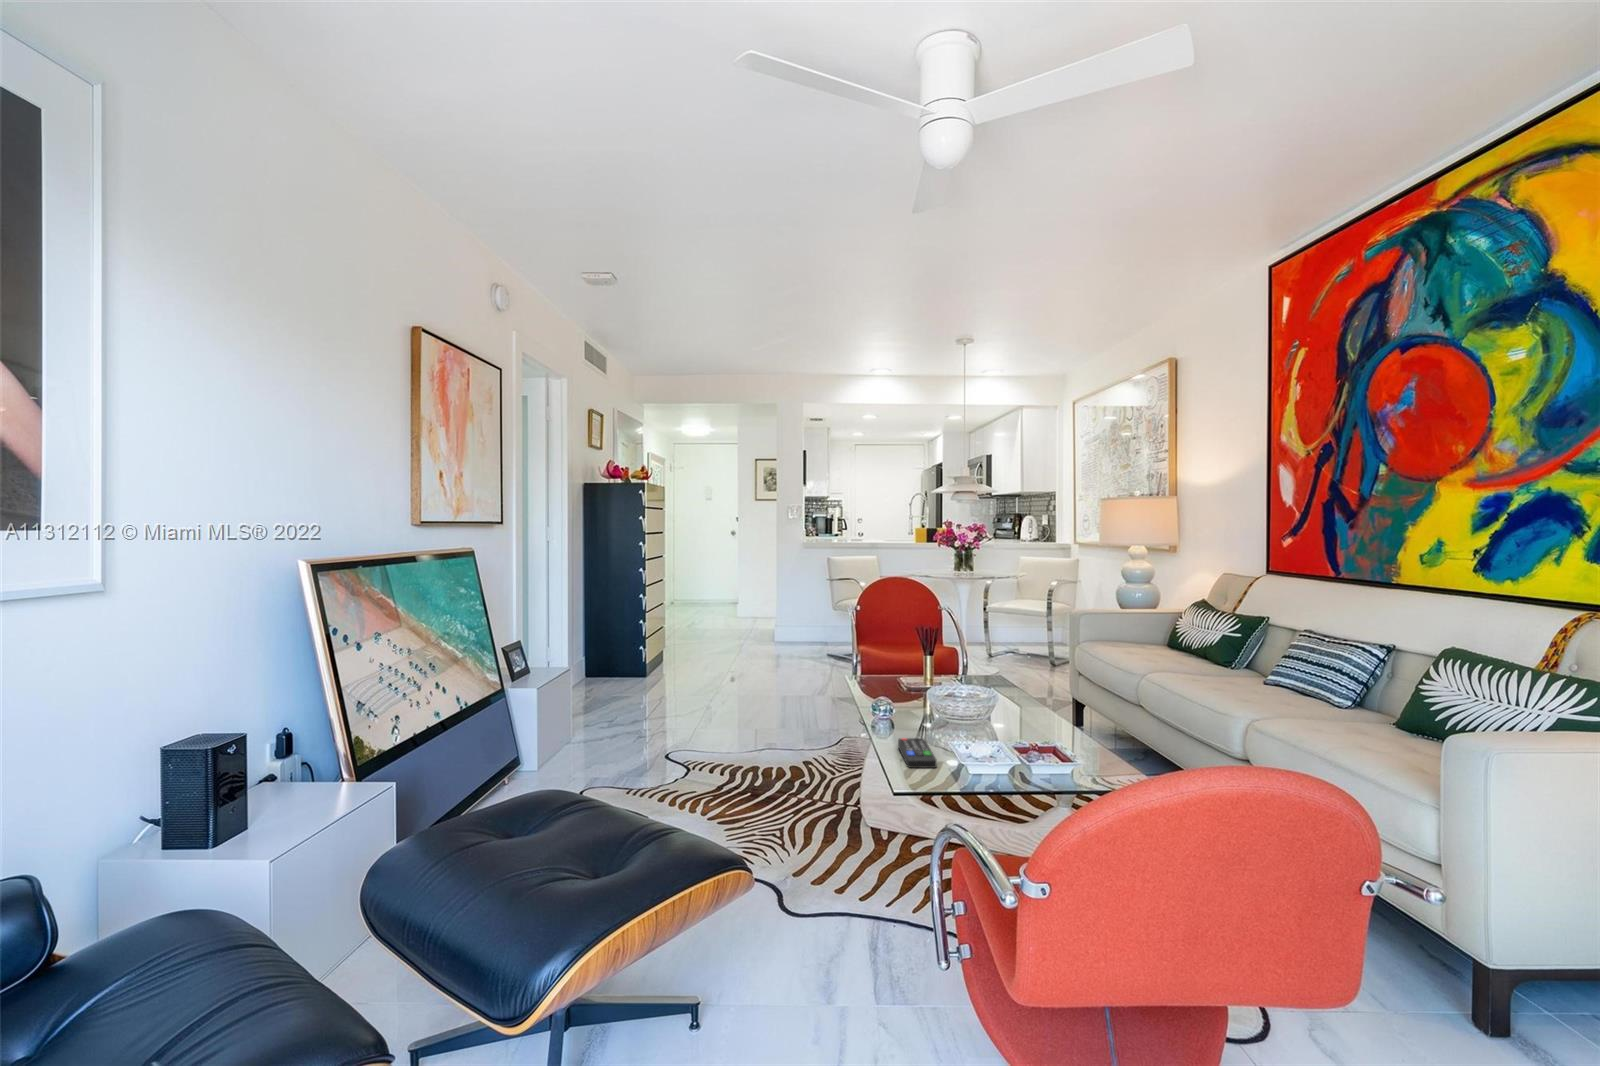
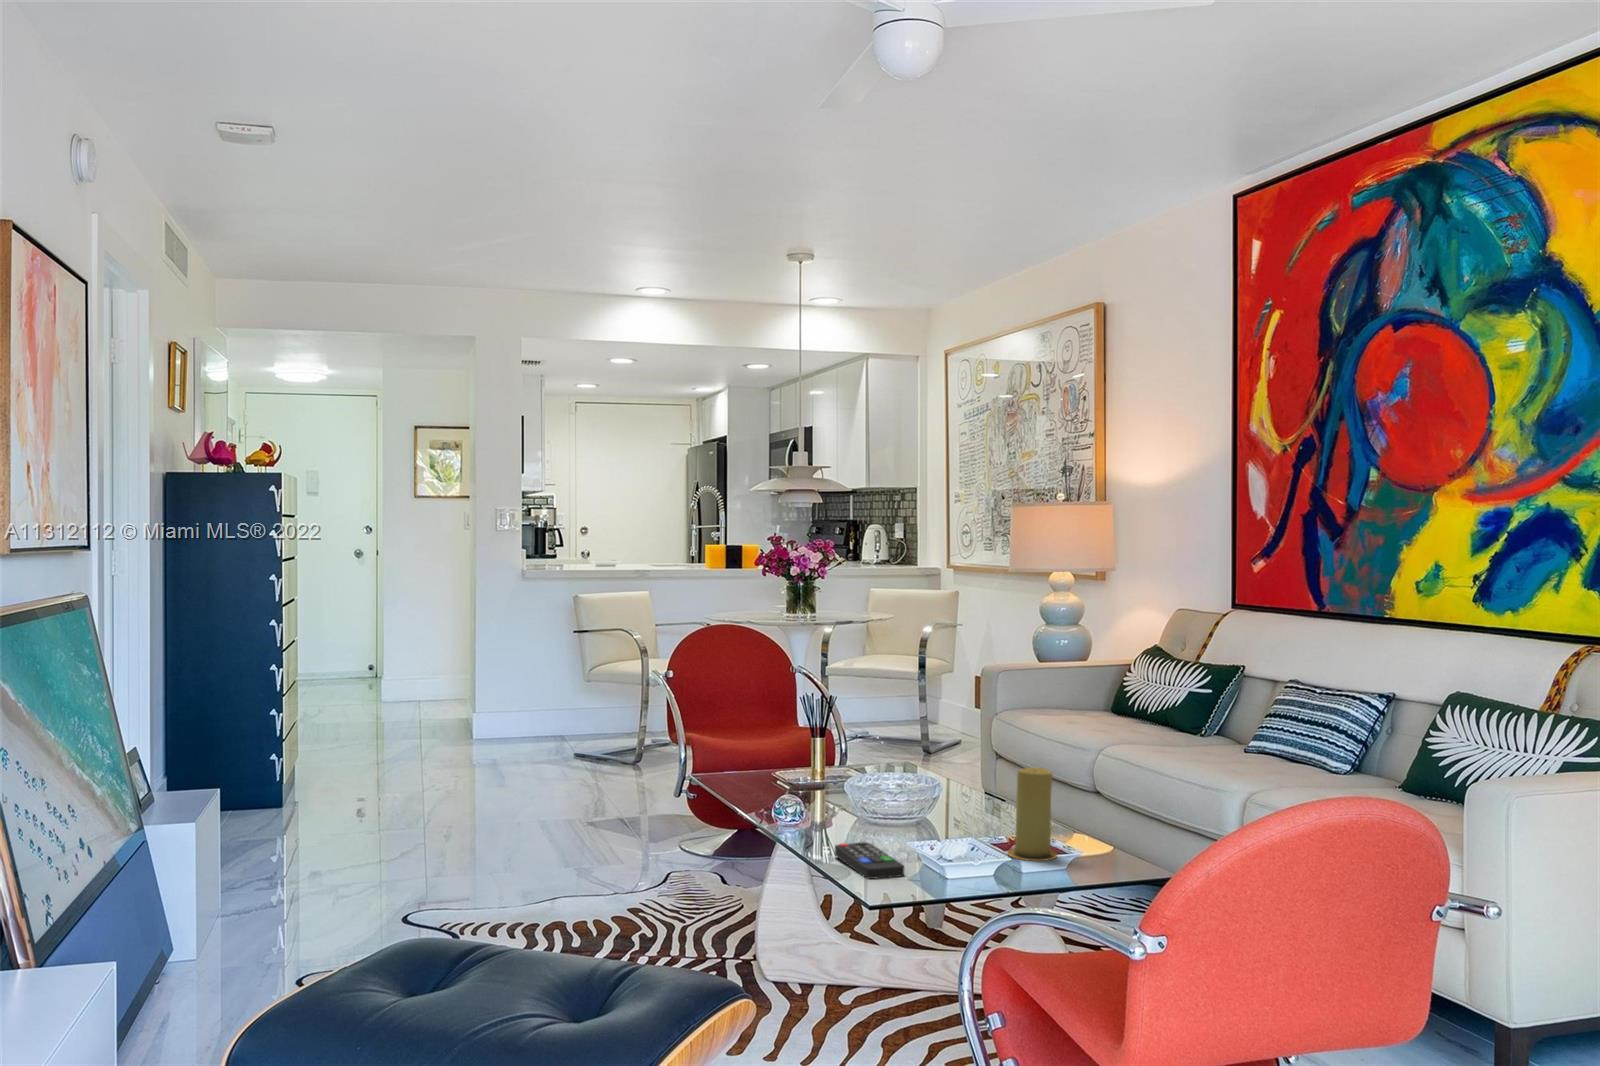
candle: none [1027,693,1065,764] -> present [1008,767,1057,861]

